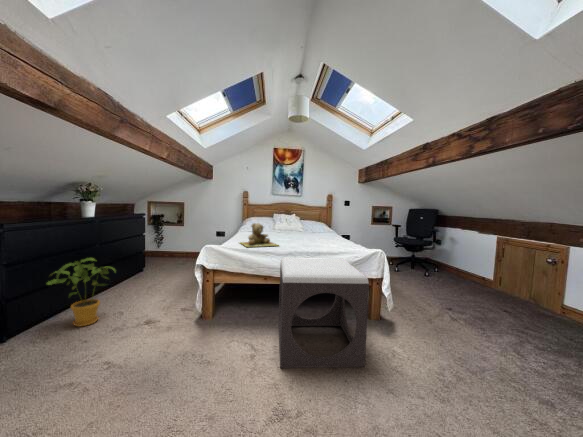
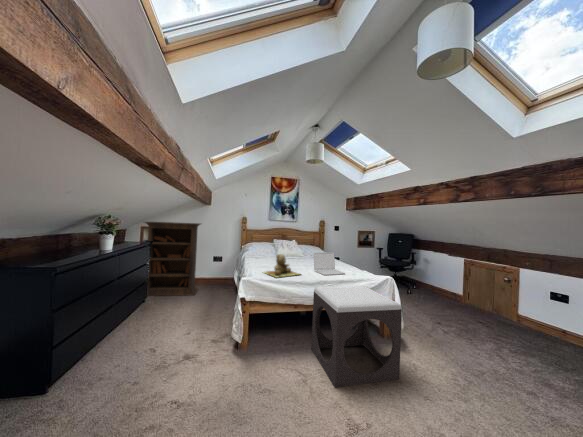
bookcase: none [141,195,202,268] -> present [145,222,200,296]
laptop: none [298,223,332,247] -> present [314,252,345,275]
house plant: present [47,258,116,326] -> none [88,296,155,366]

